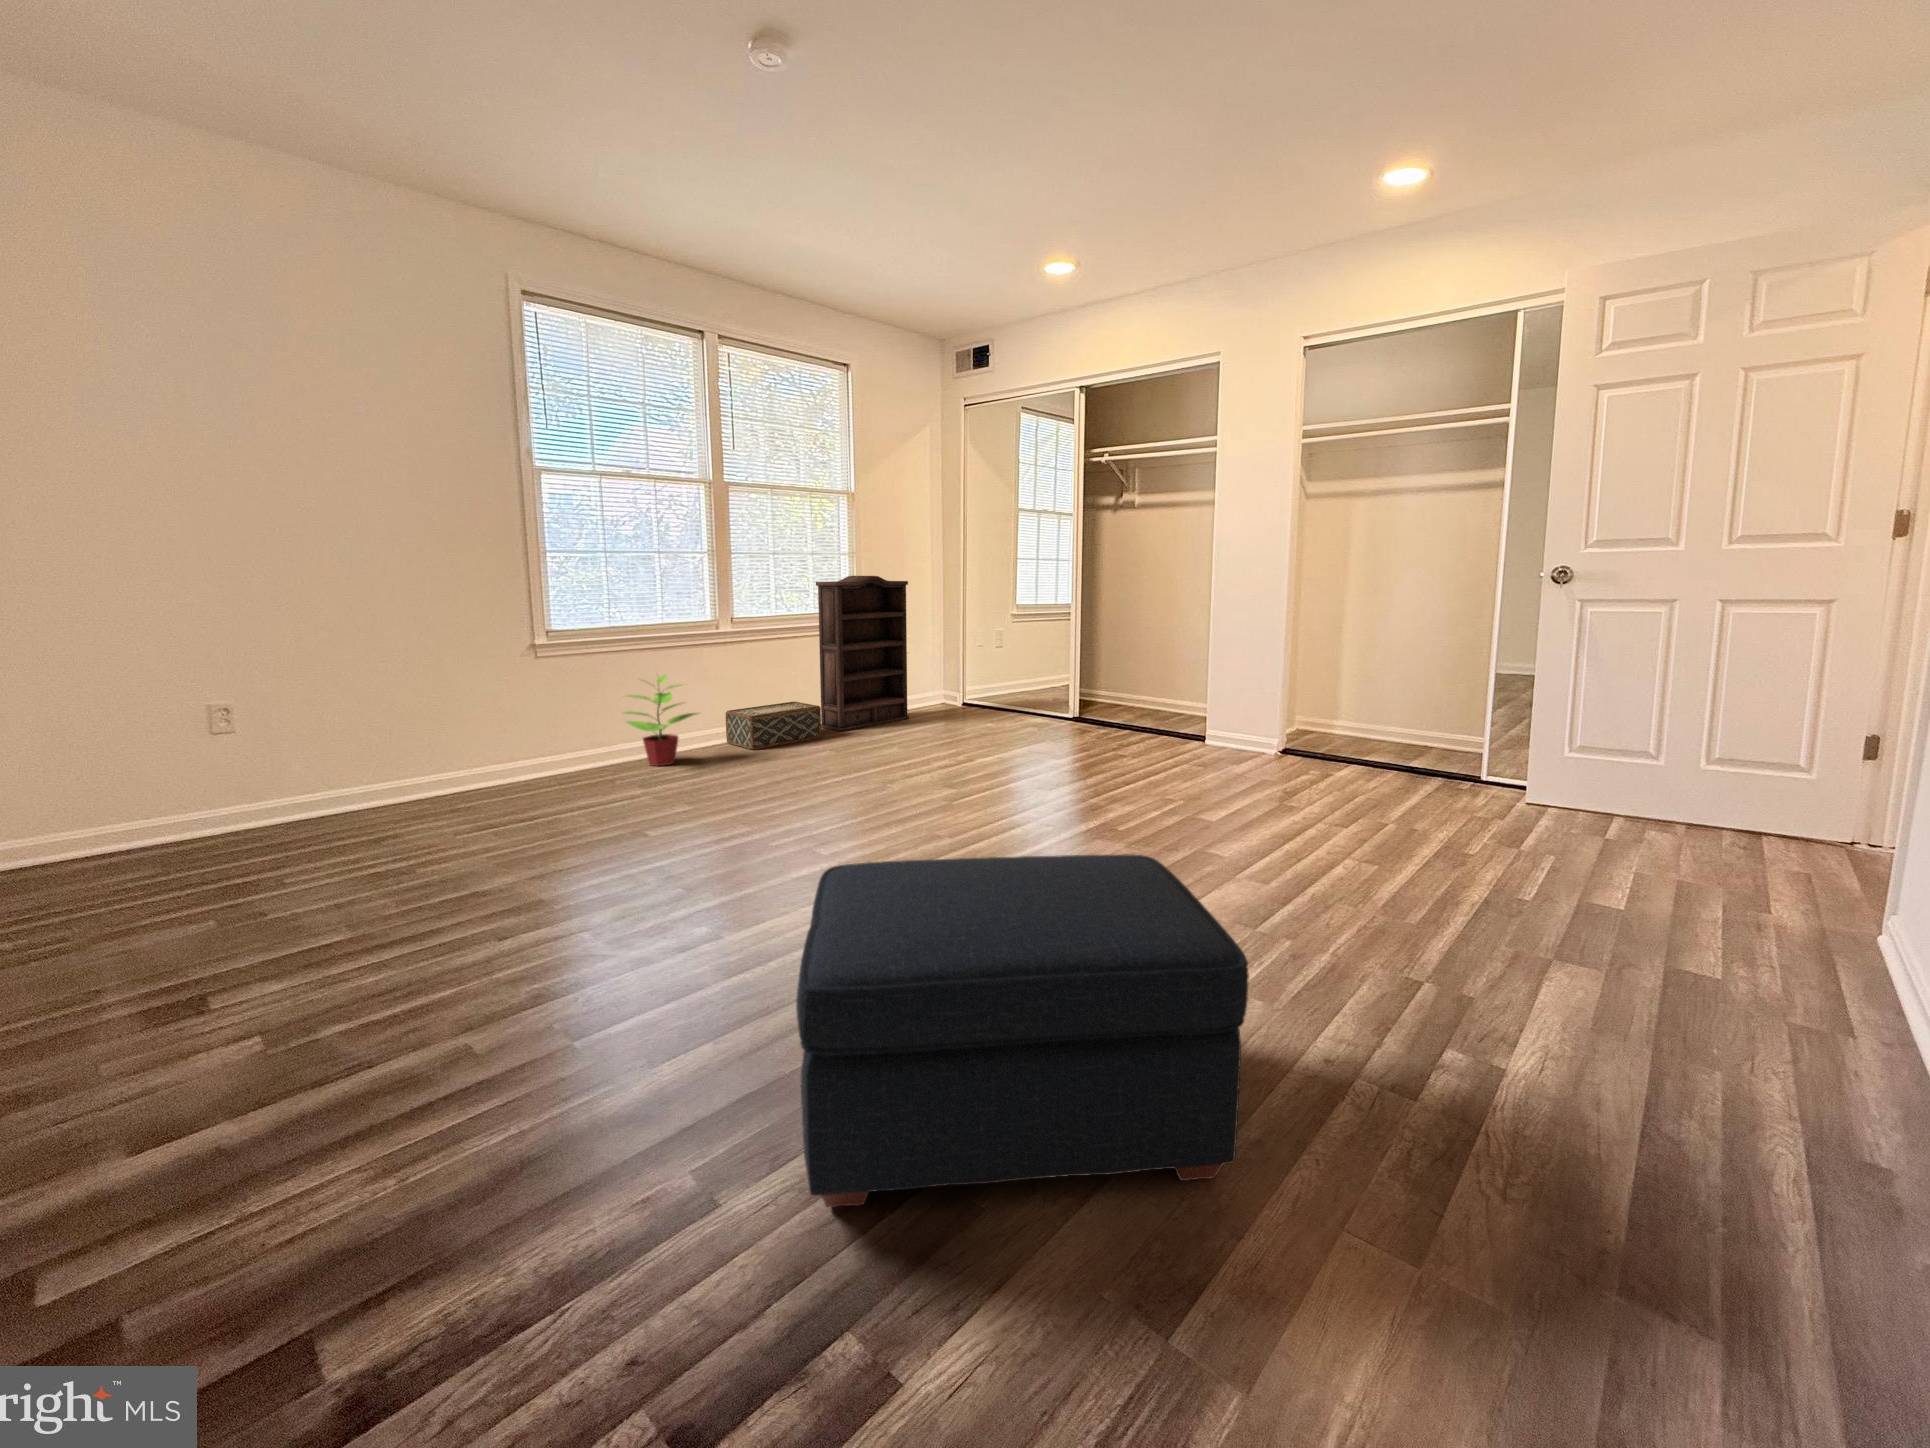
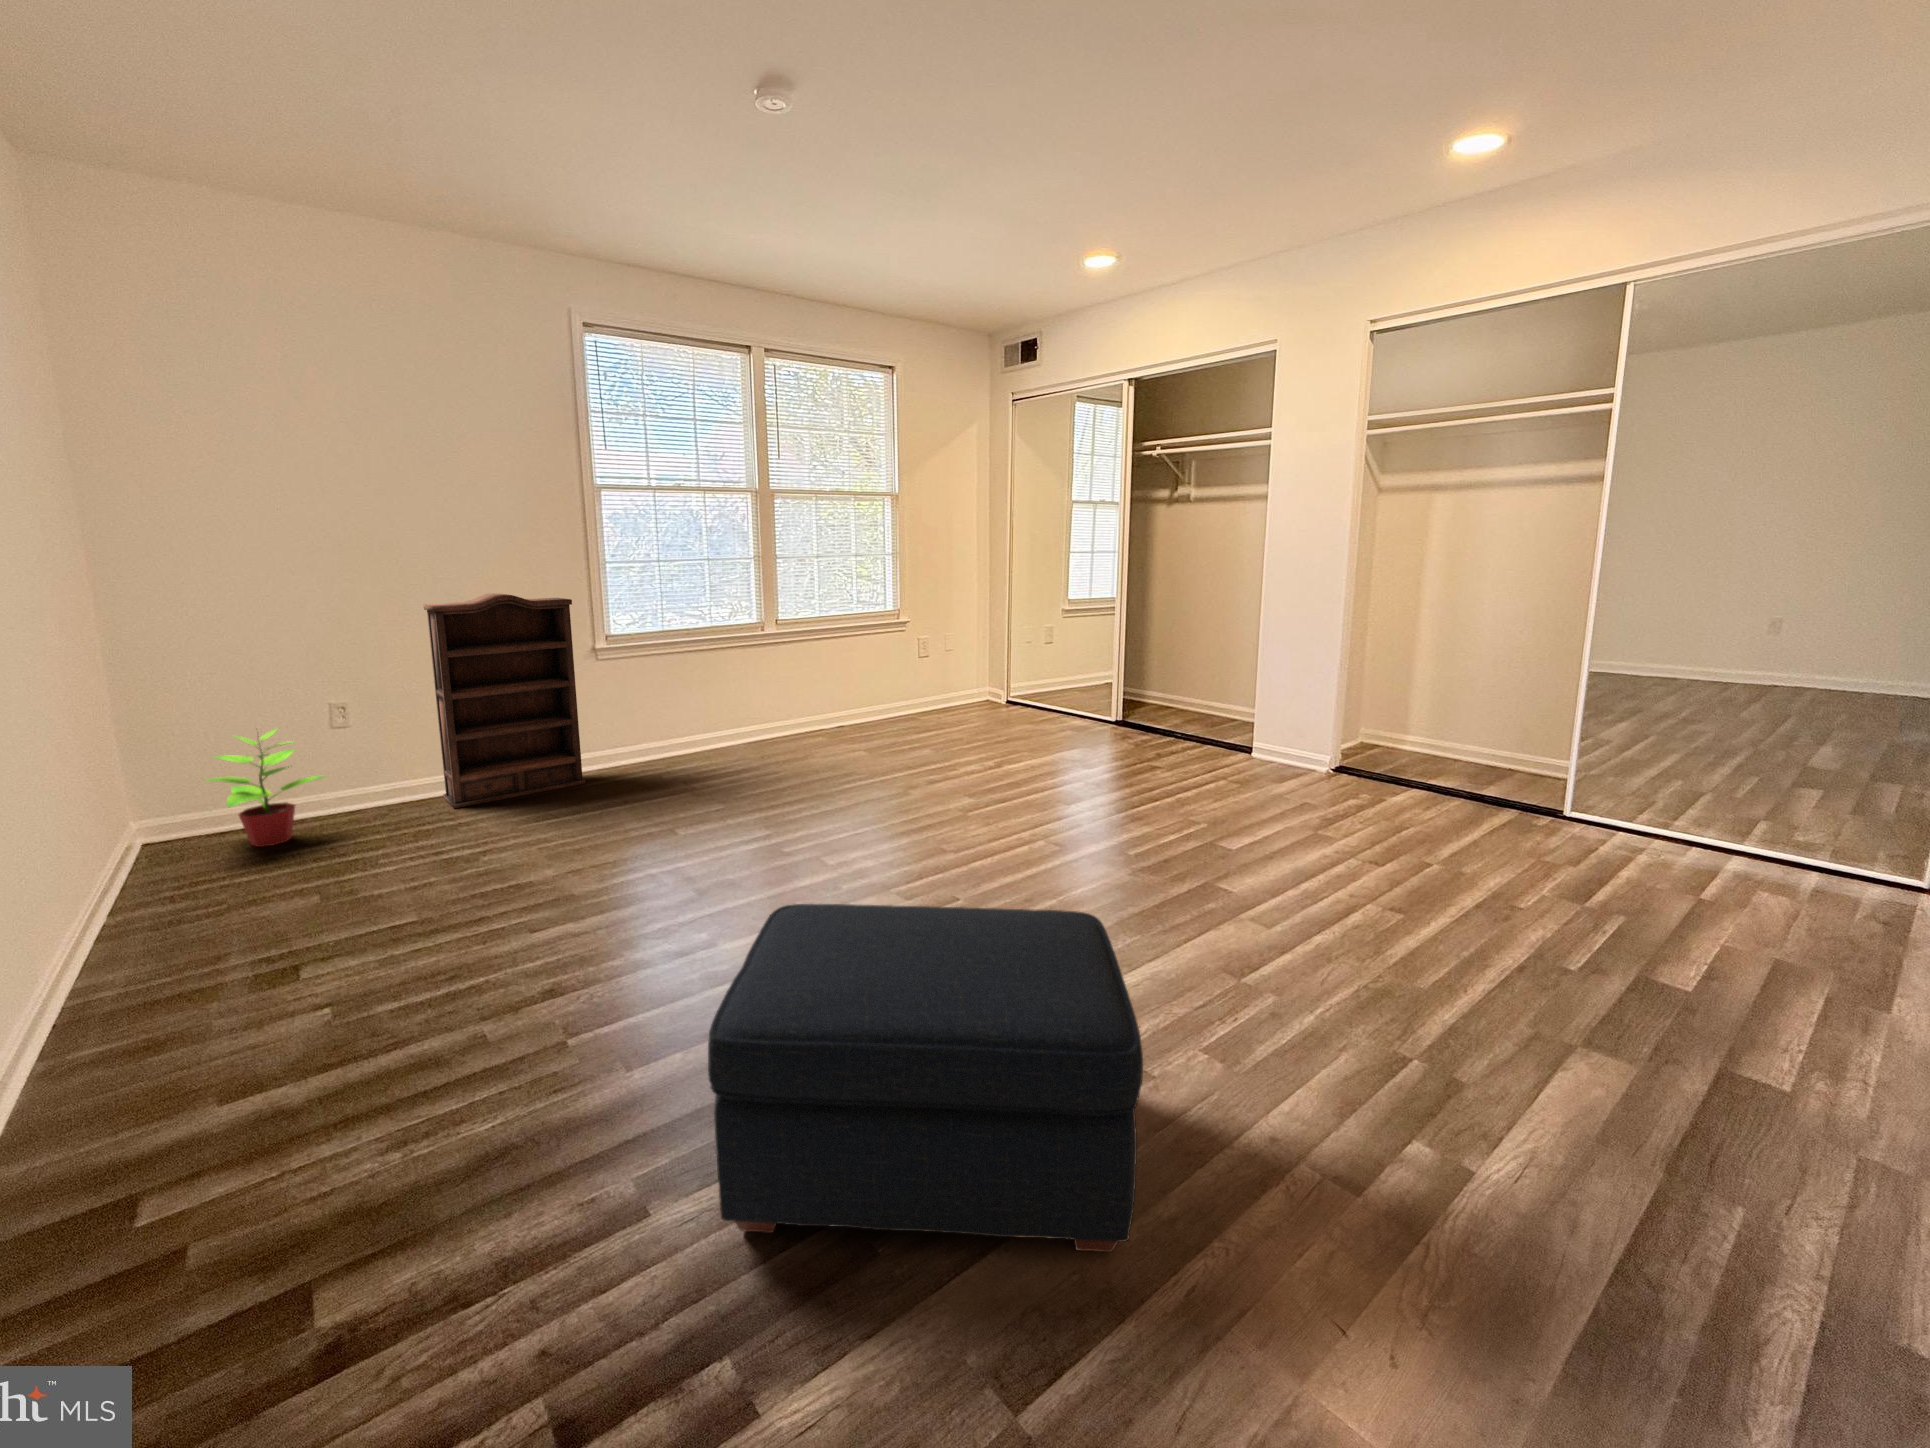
bookshelf: present [816,576,909,732] -> present [423,593,586,809]
potted plant: present [626,675,697,766] -> present [207,729,324,847]
woven basket: present [726,701,821,750] -> none [766,701,857,749]

